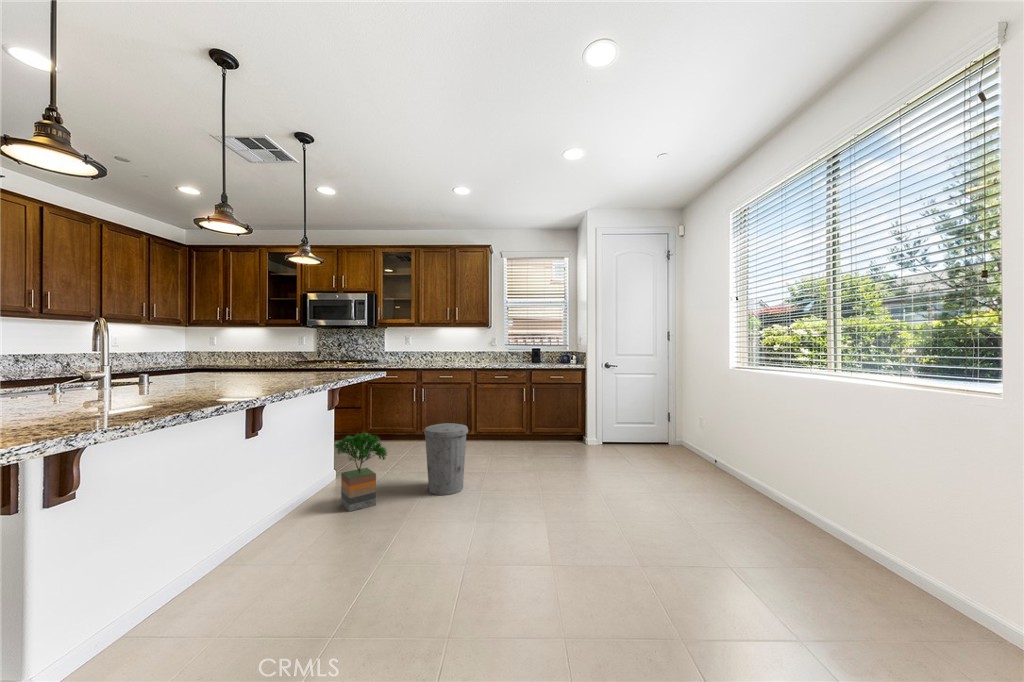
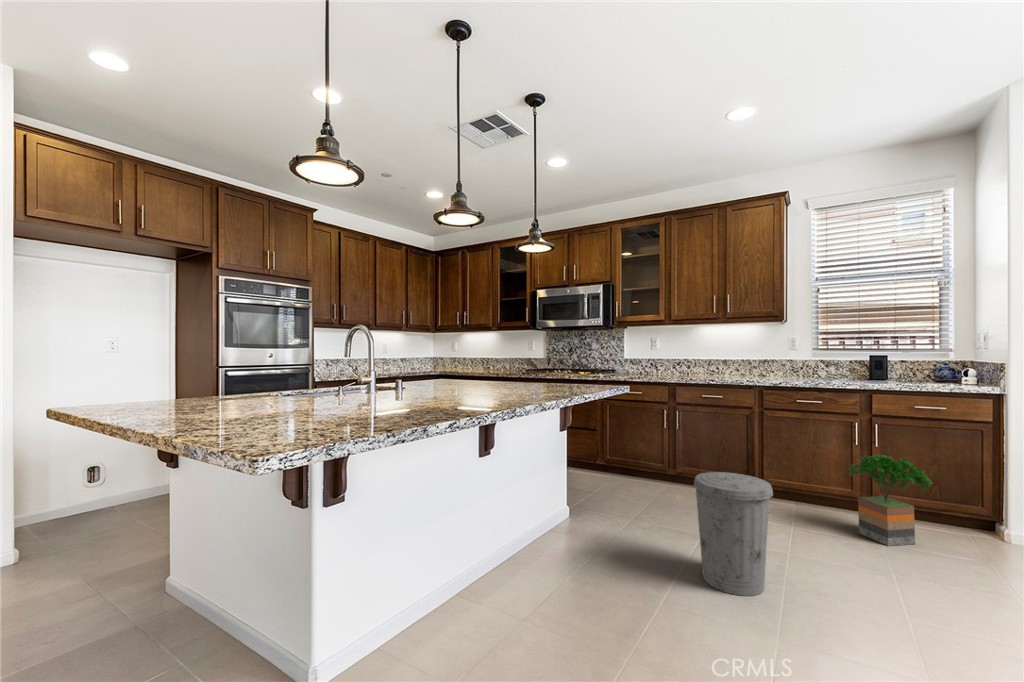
potted tree: present [335,433,387,512] -> present [849,455,932,546]

